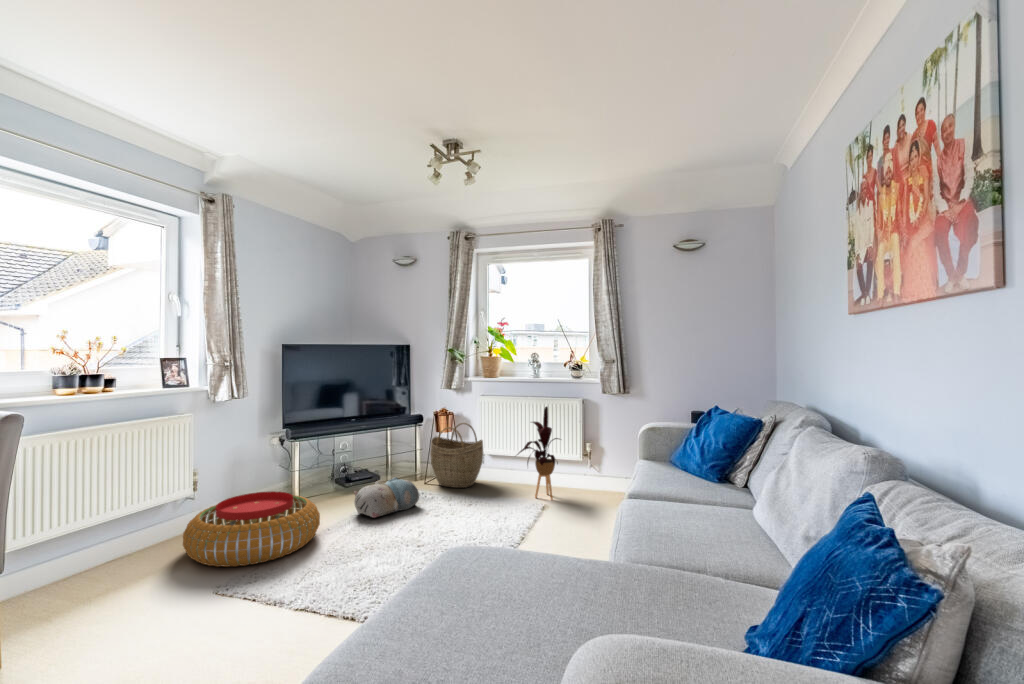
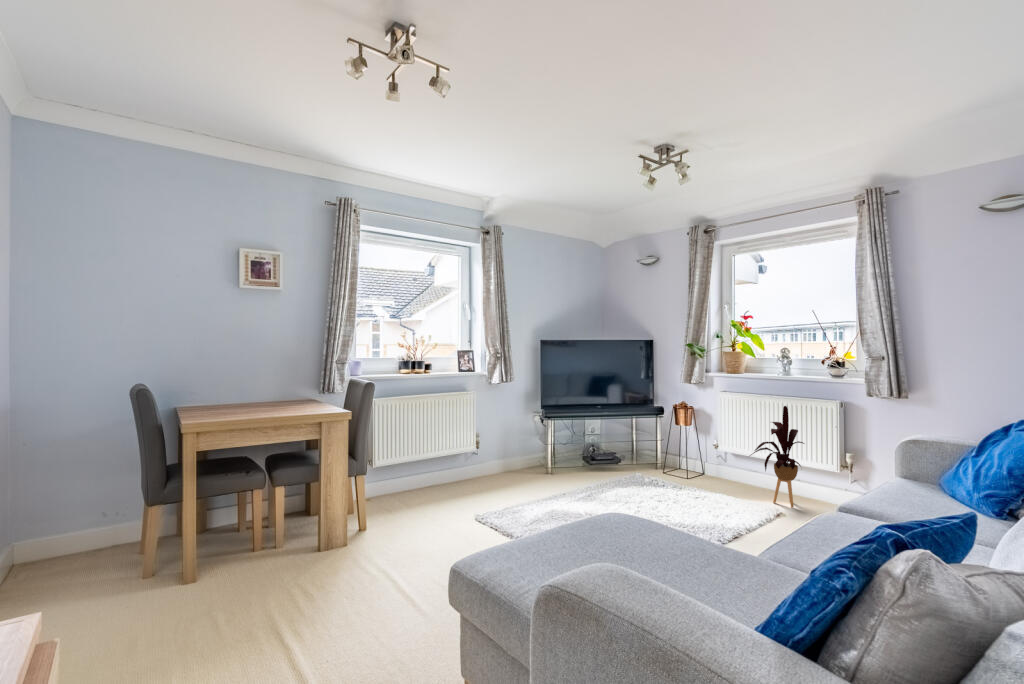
woven basket: present [430,423,483,488] -> none [668,418,723,482]
plush toy: present [354,477,419,518] -> none [590,460,648,491]
pouf: present [183,491,320,567] -> none [466,455,558,505]

